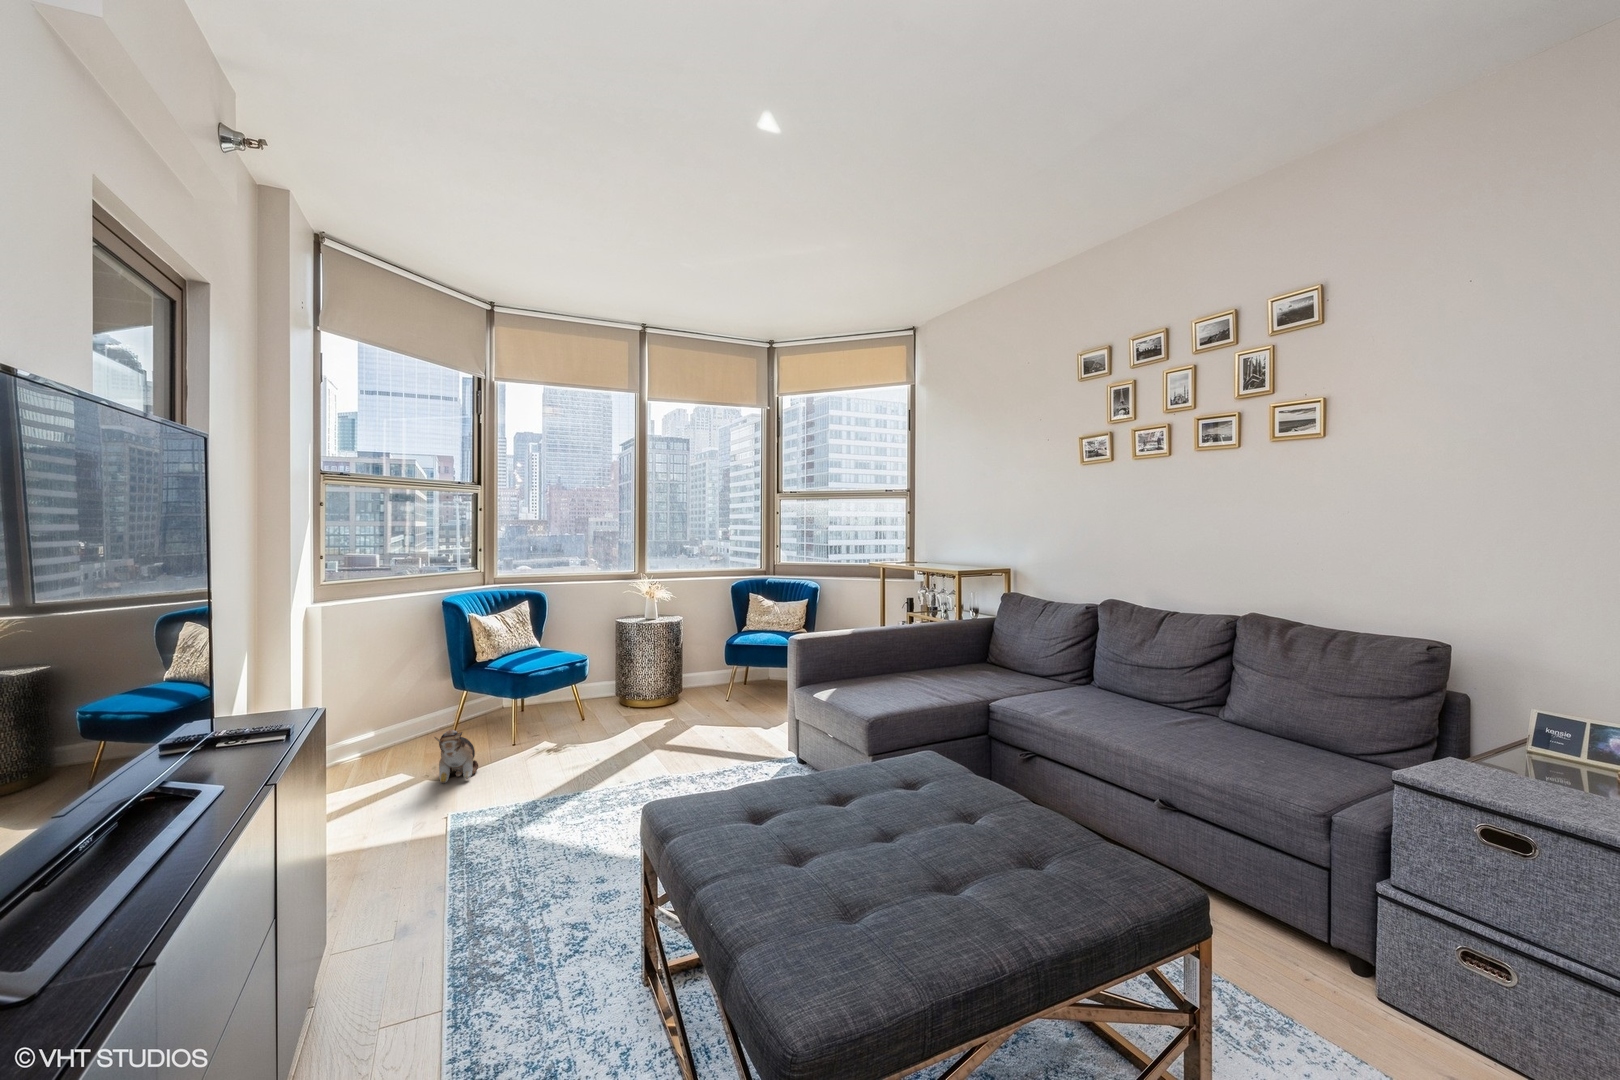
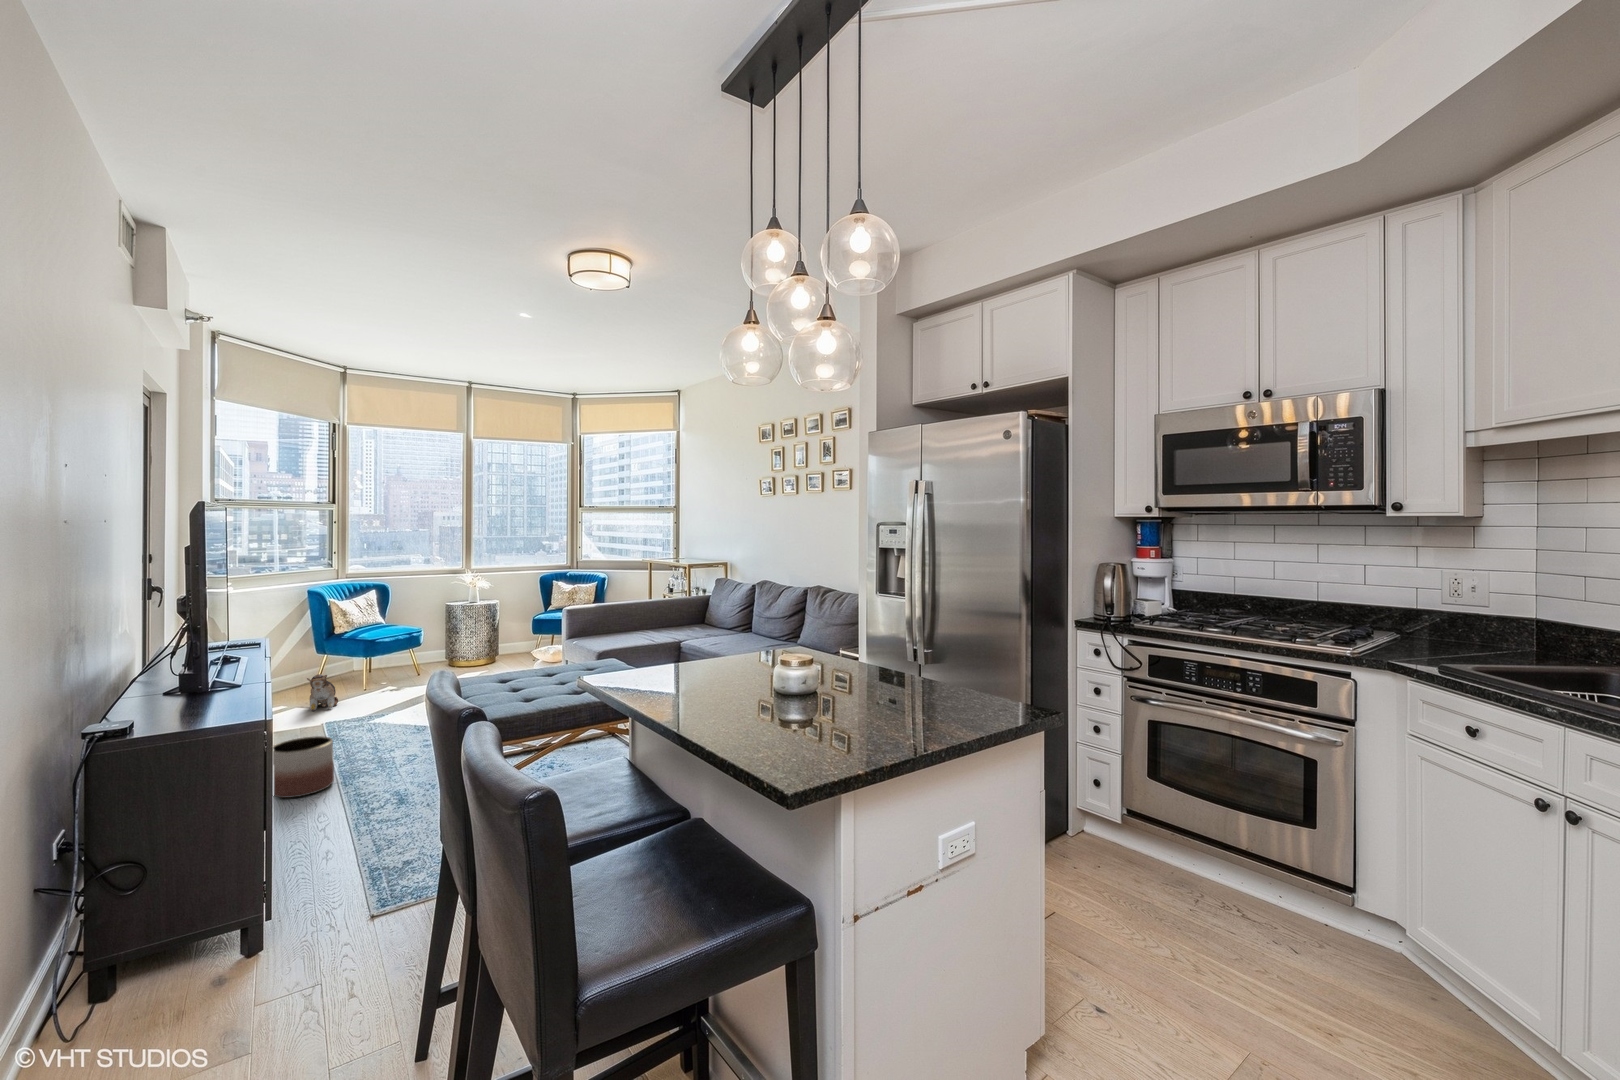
planter: none [335,892,454,1038] -> present [273,736,334,798]

